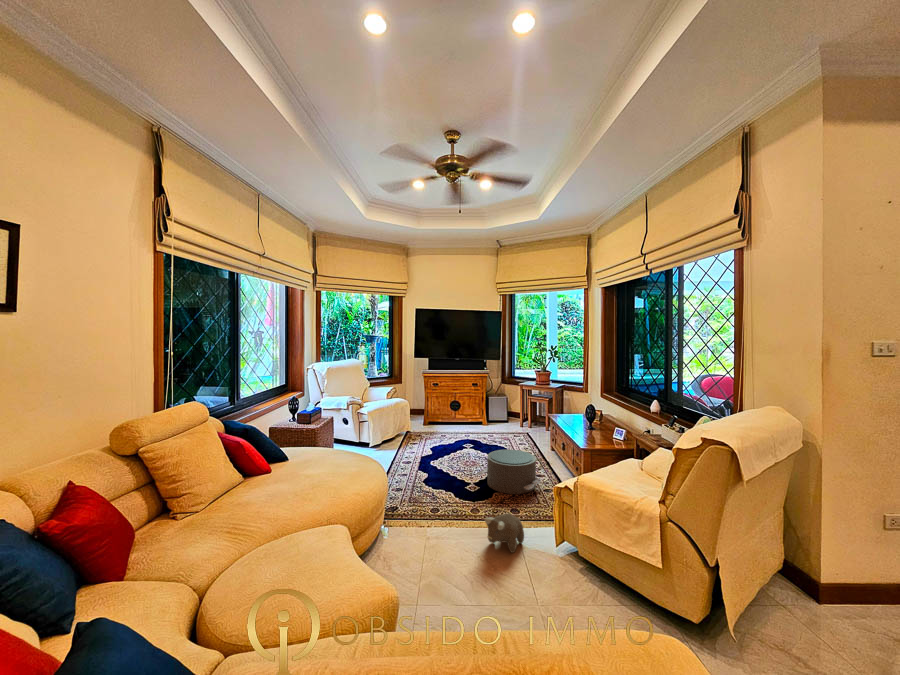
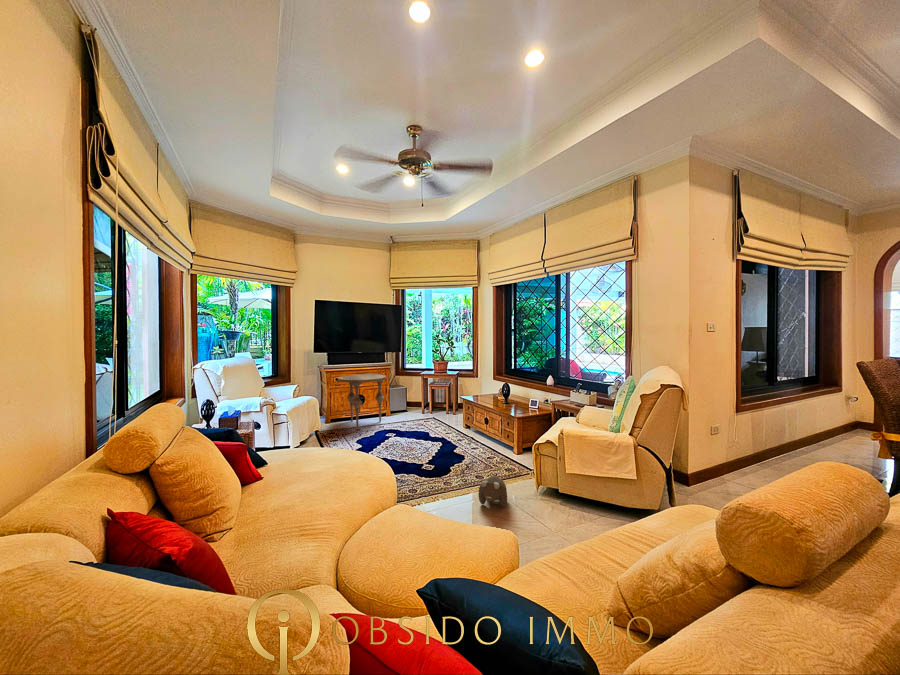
side table: none [432,381,478,434] -> present [338,374,386,428]
pouf: present [477,449,541,494] -> none [427,429,484,467]

